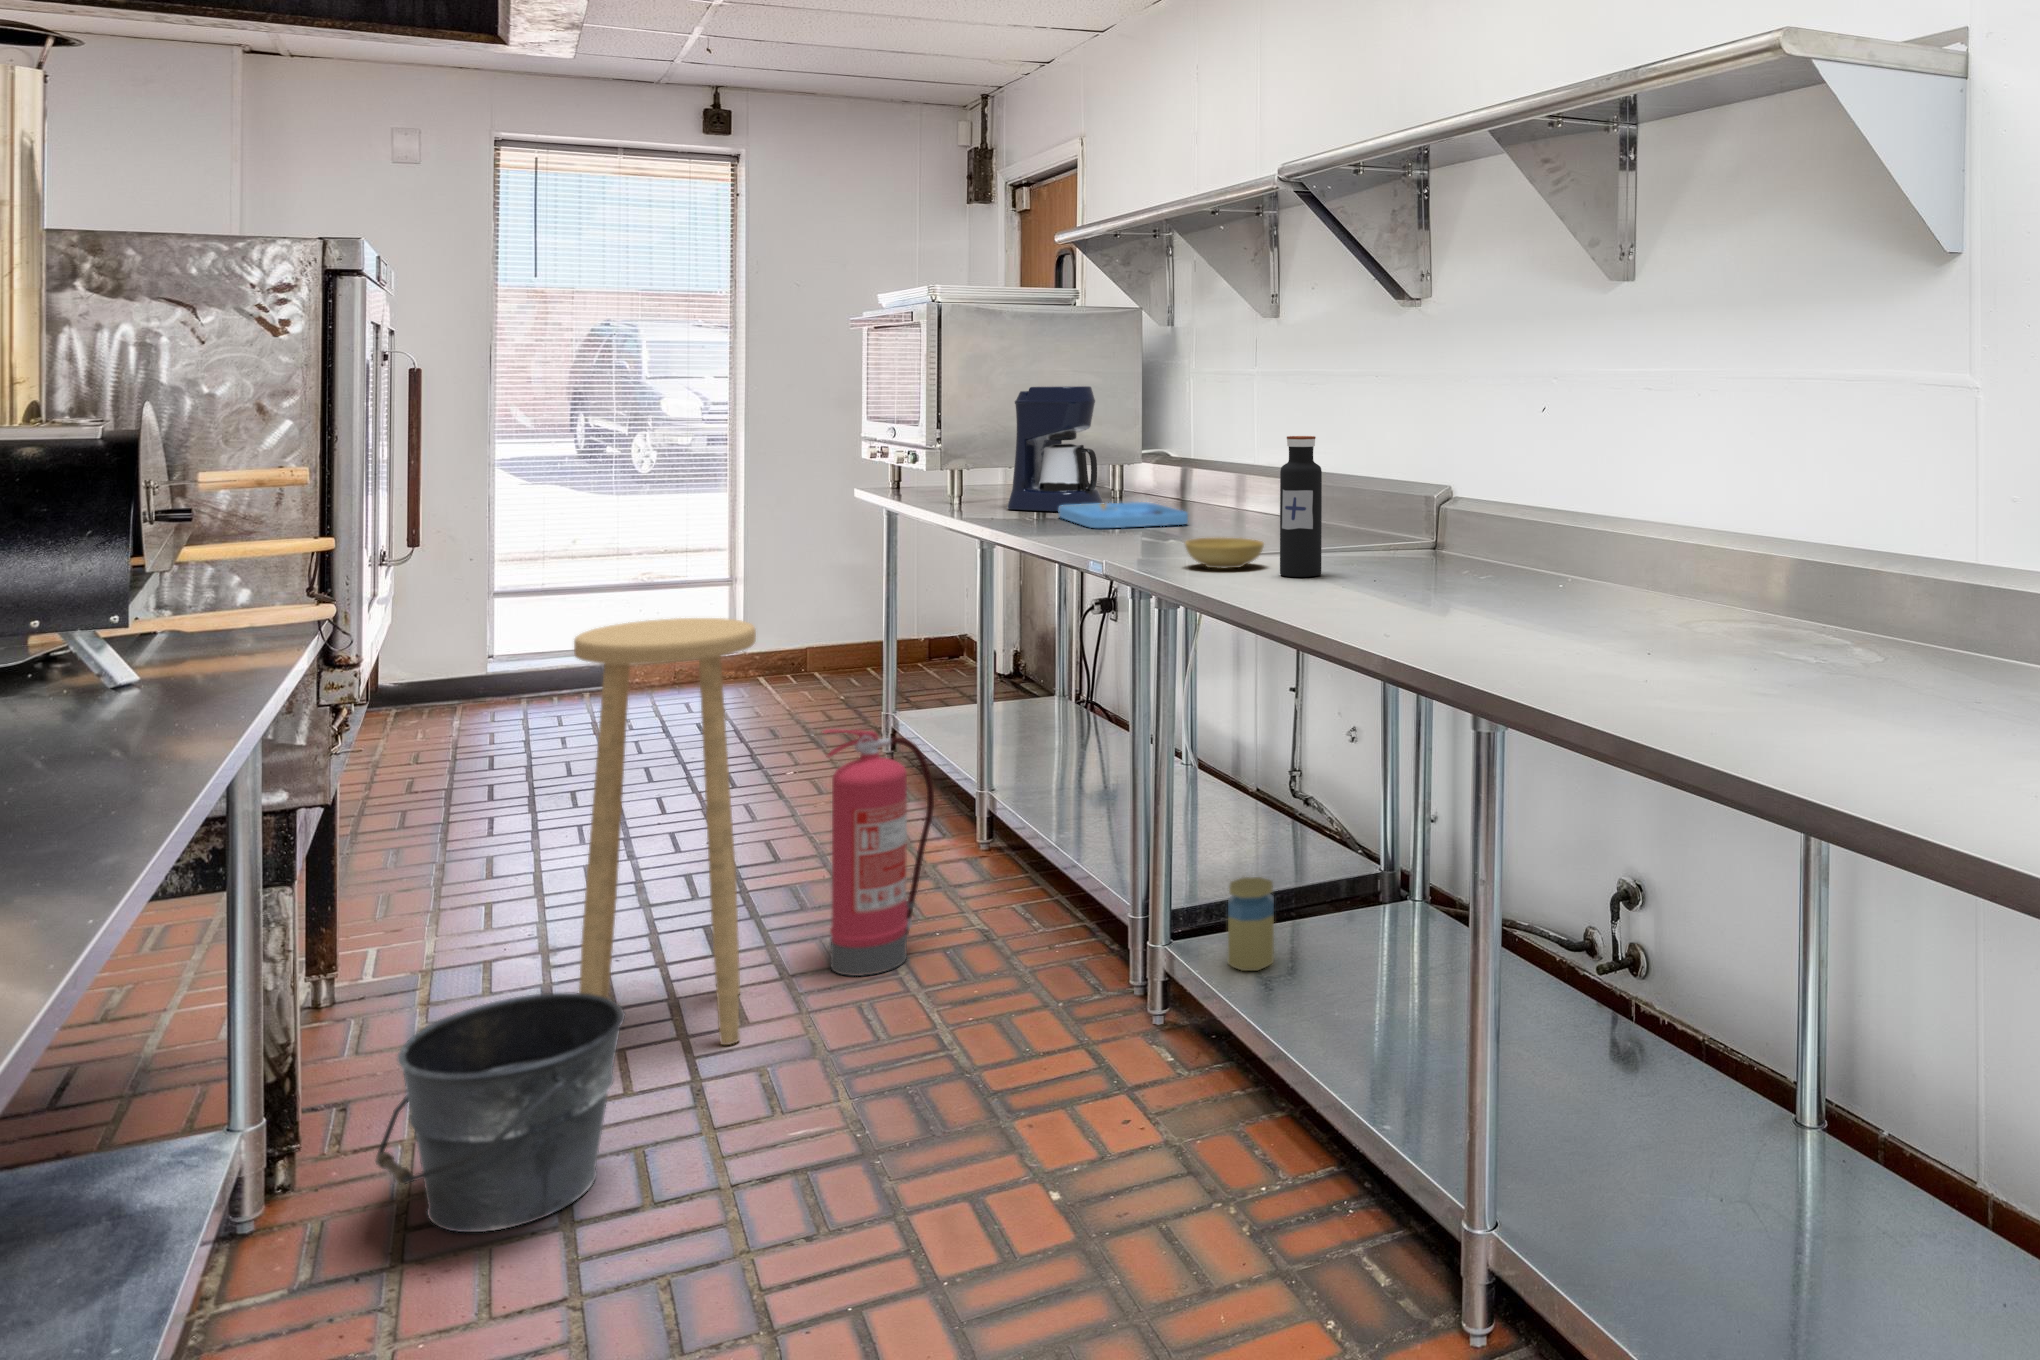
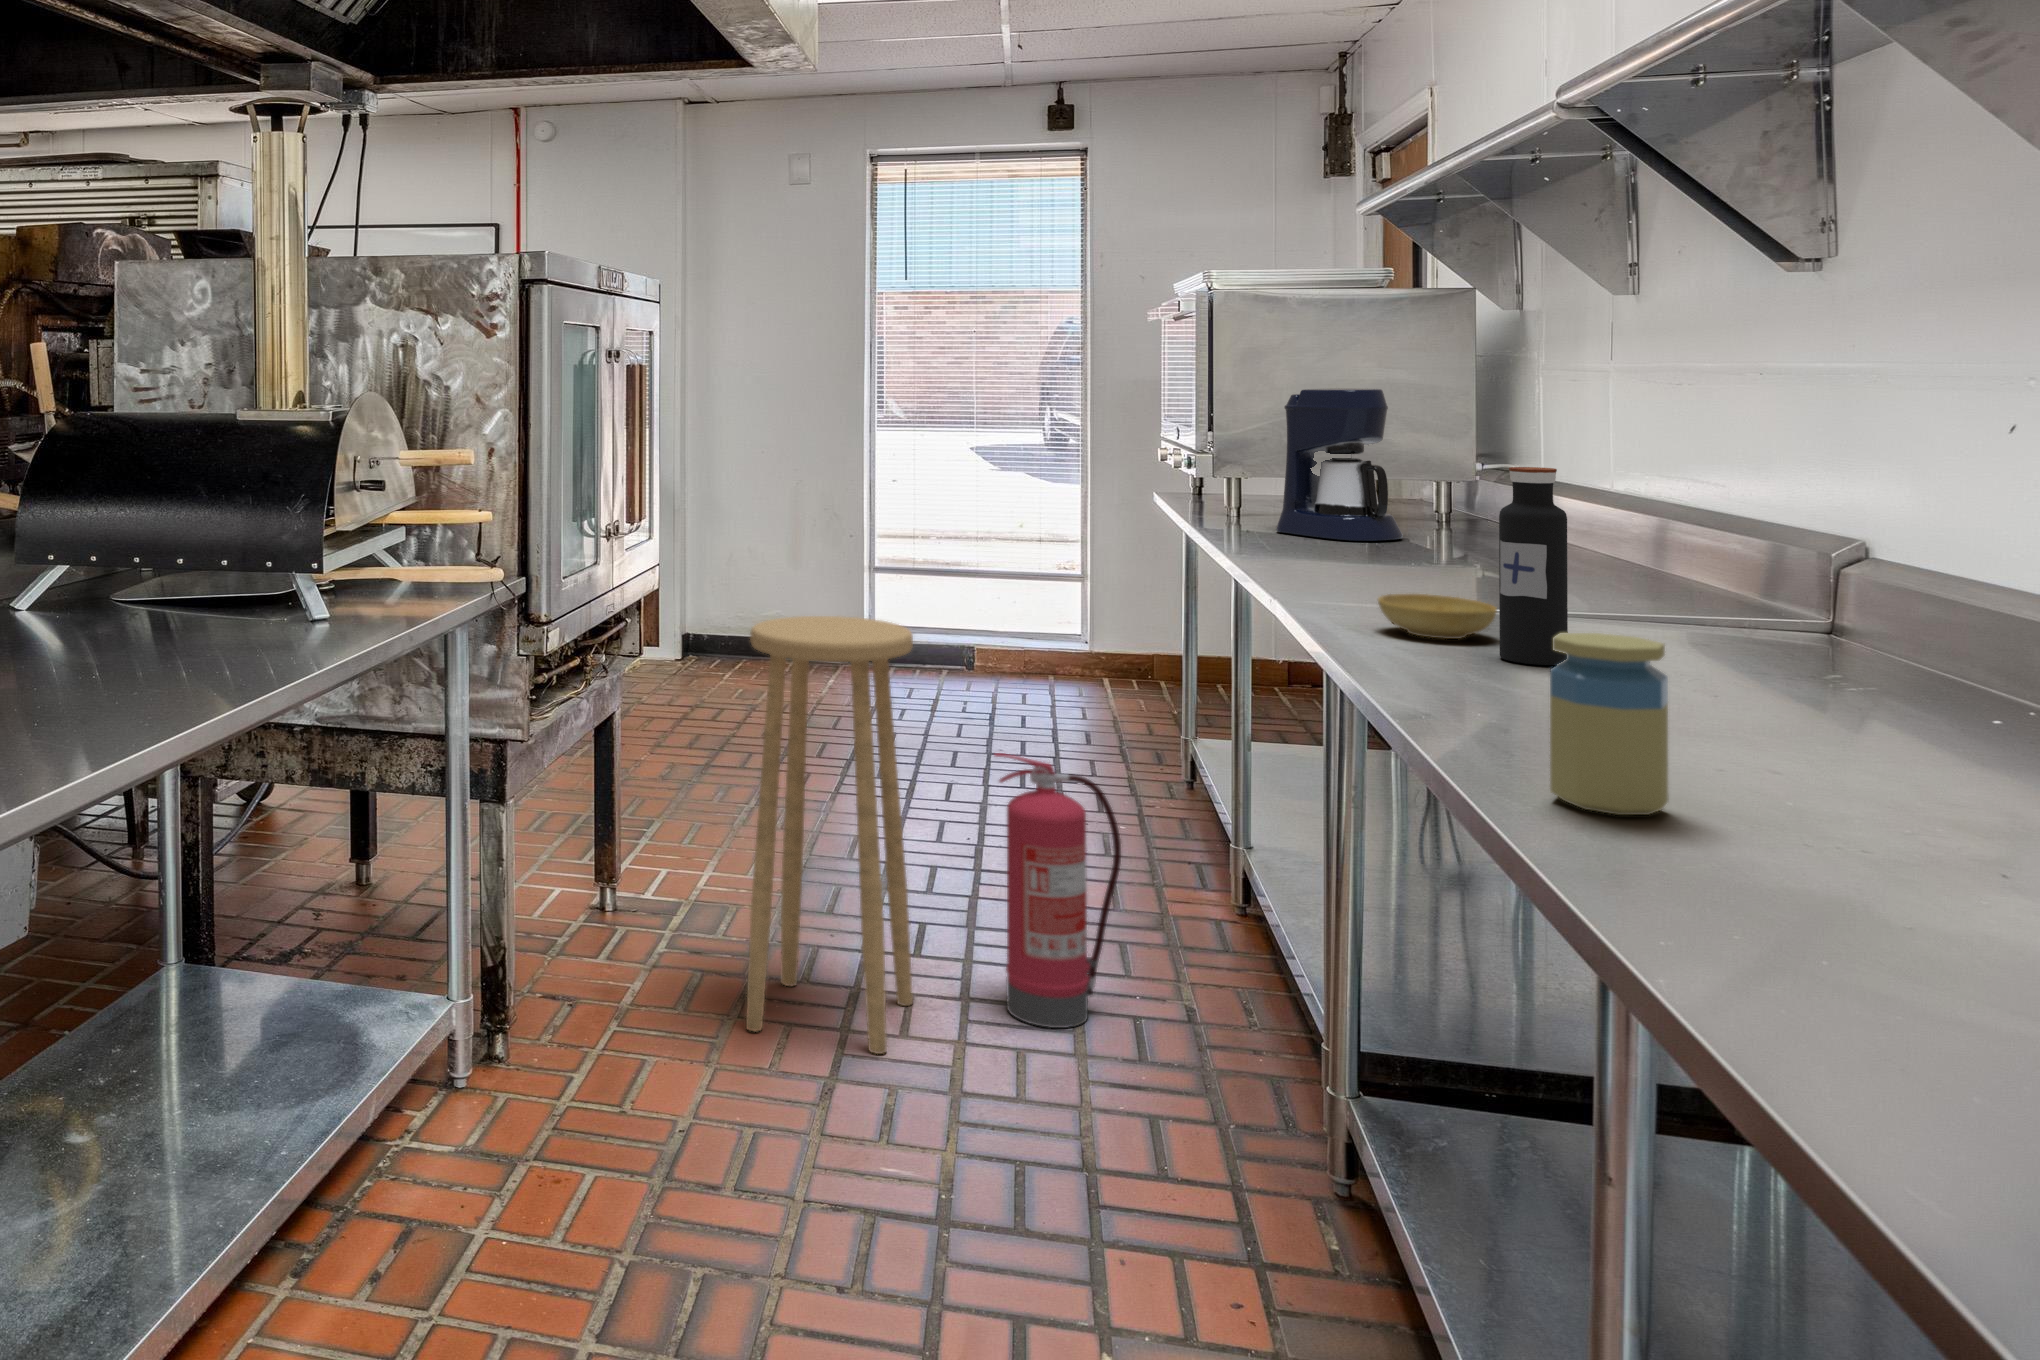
tray: present [1058,502,1188,528] -> none [1322,533,1482,570]
jar: present [1228,877,1274,971] -> present [1550,633,1668,815]
bucket: present [376,993,625,1232] -> none [539,947,733,1160]

